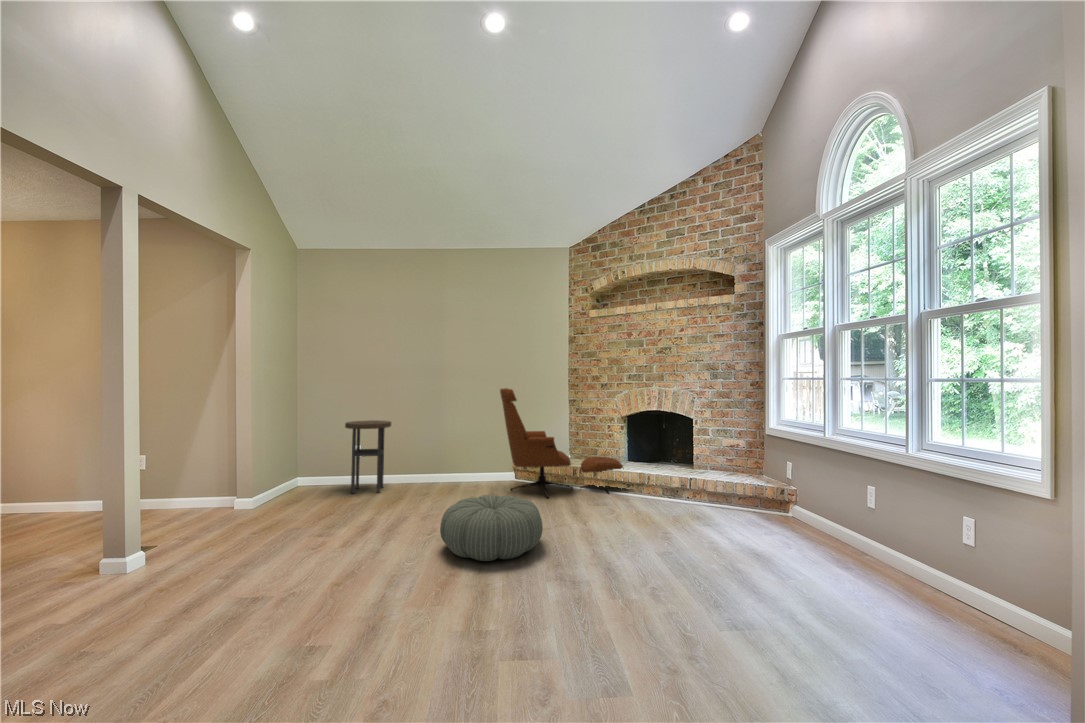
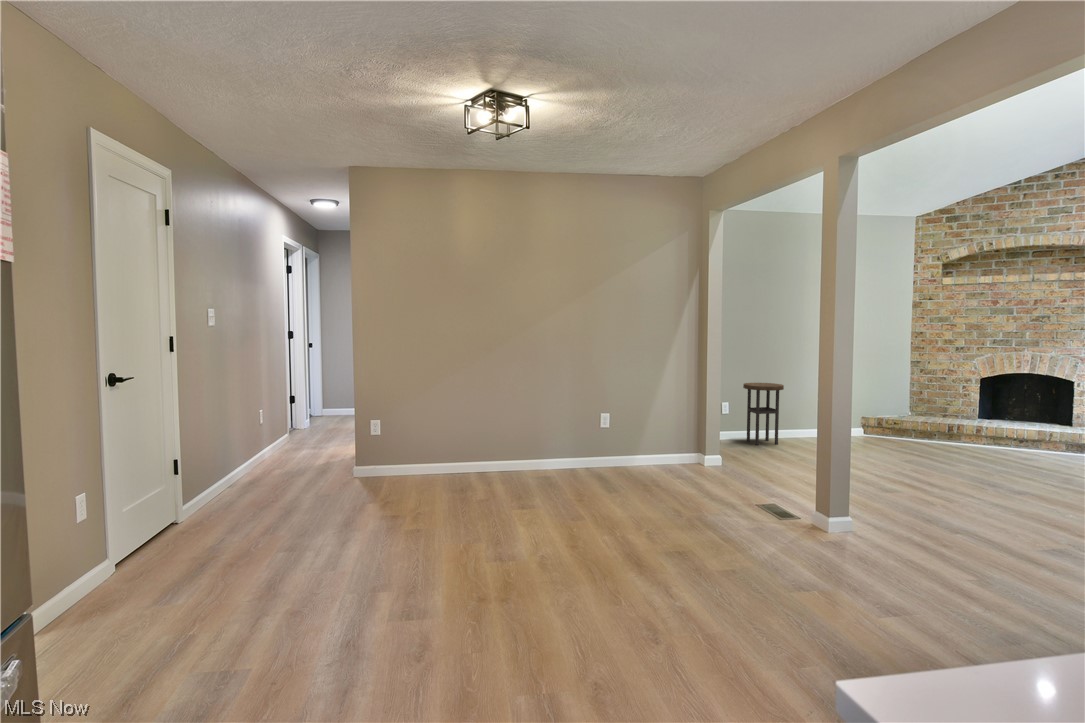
lounge chair: present [500,388,624,498] -> none [875,354,989,448]
pouf: present [440,495,543,561] -> none [933,442,1030,487]

